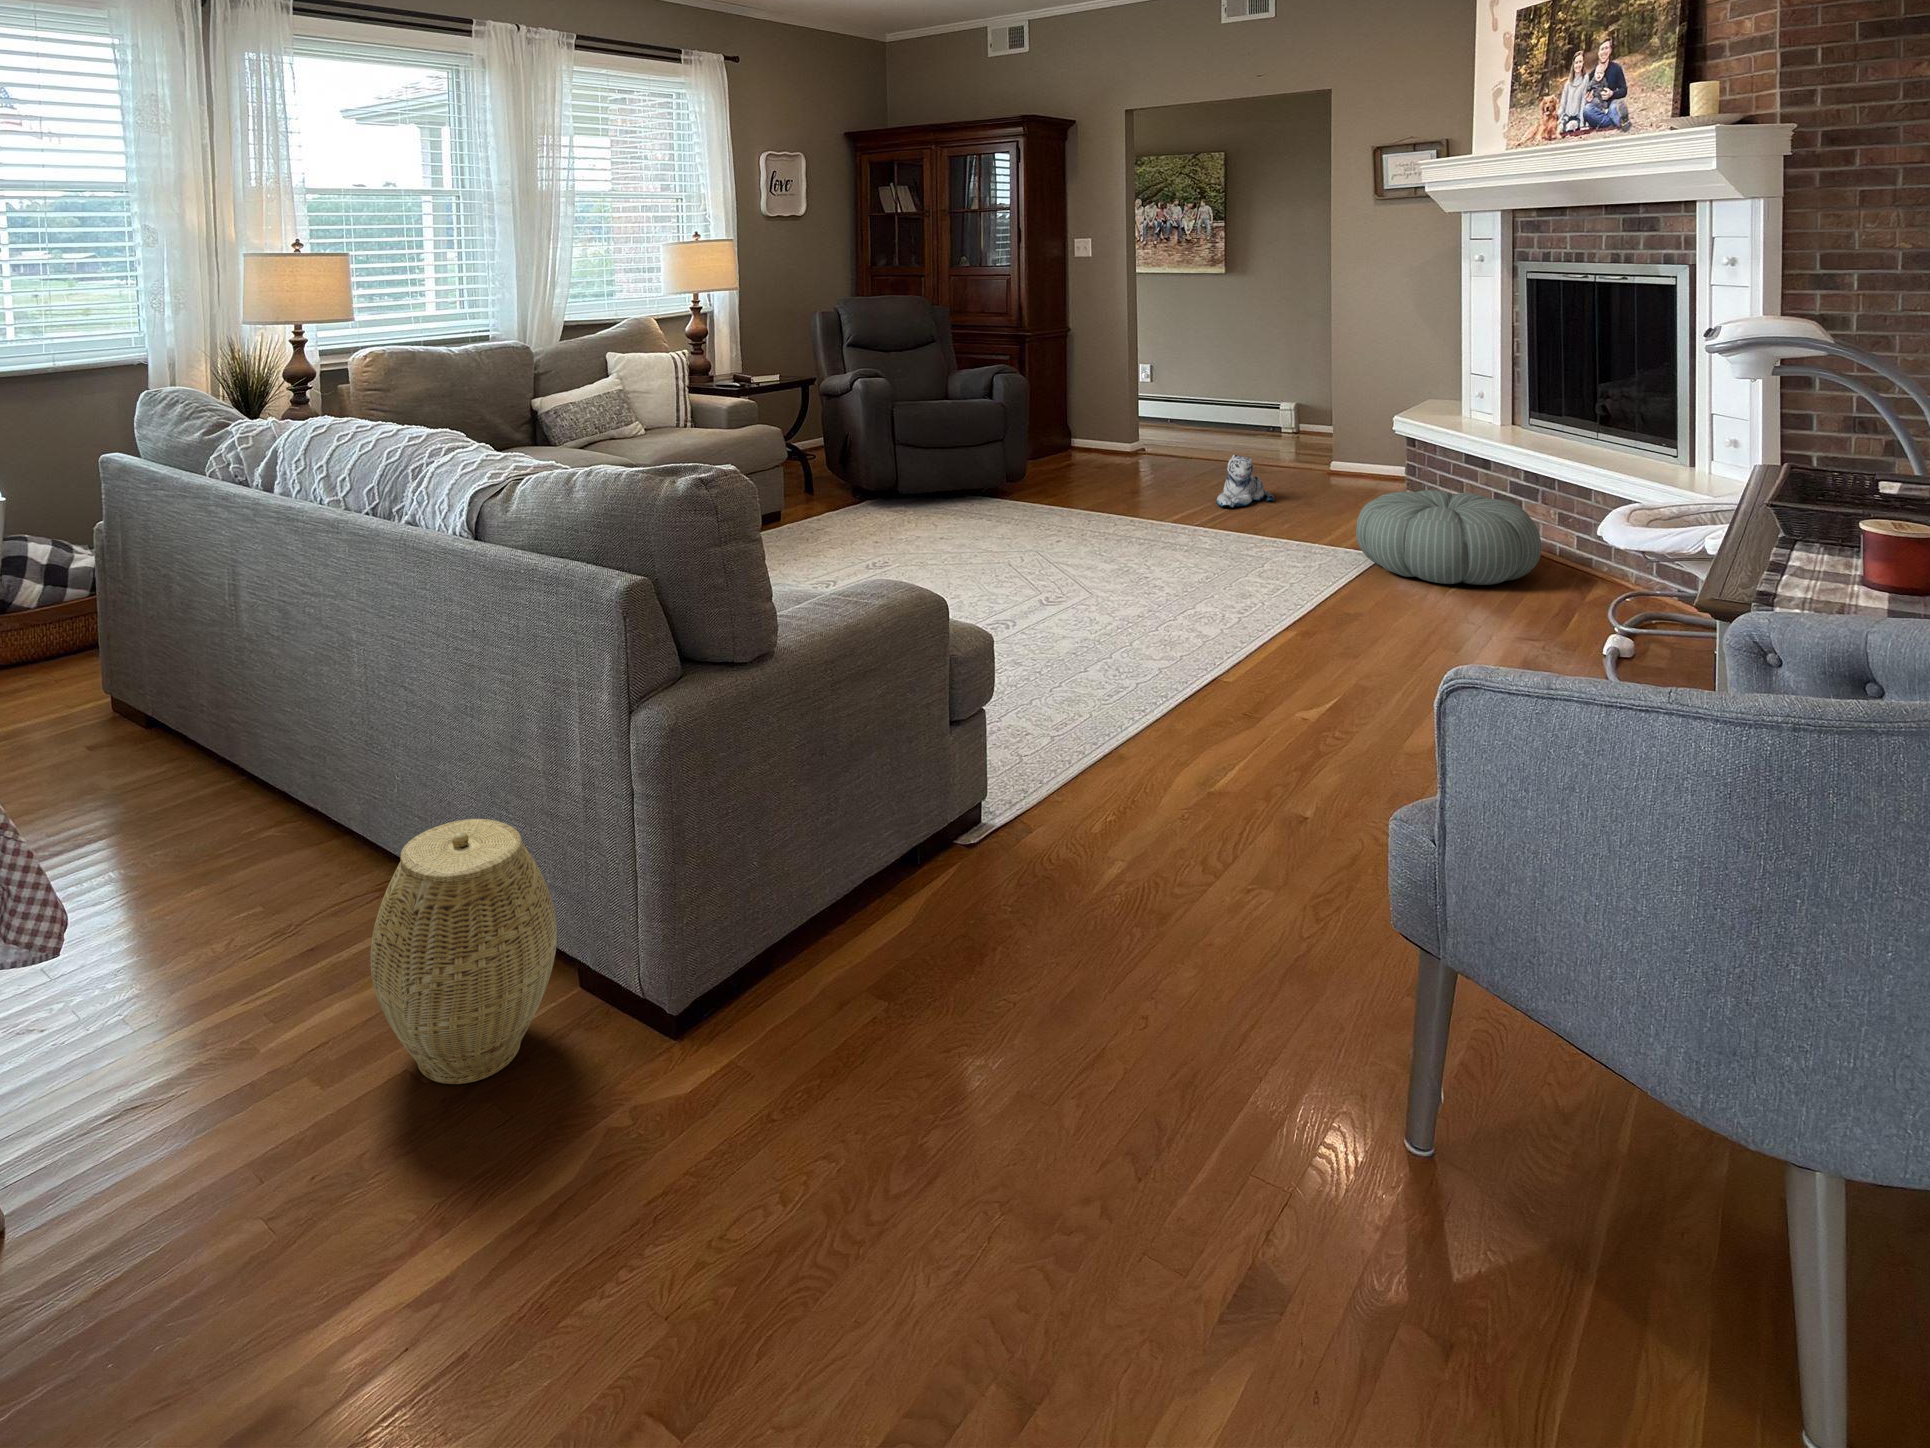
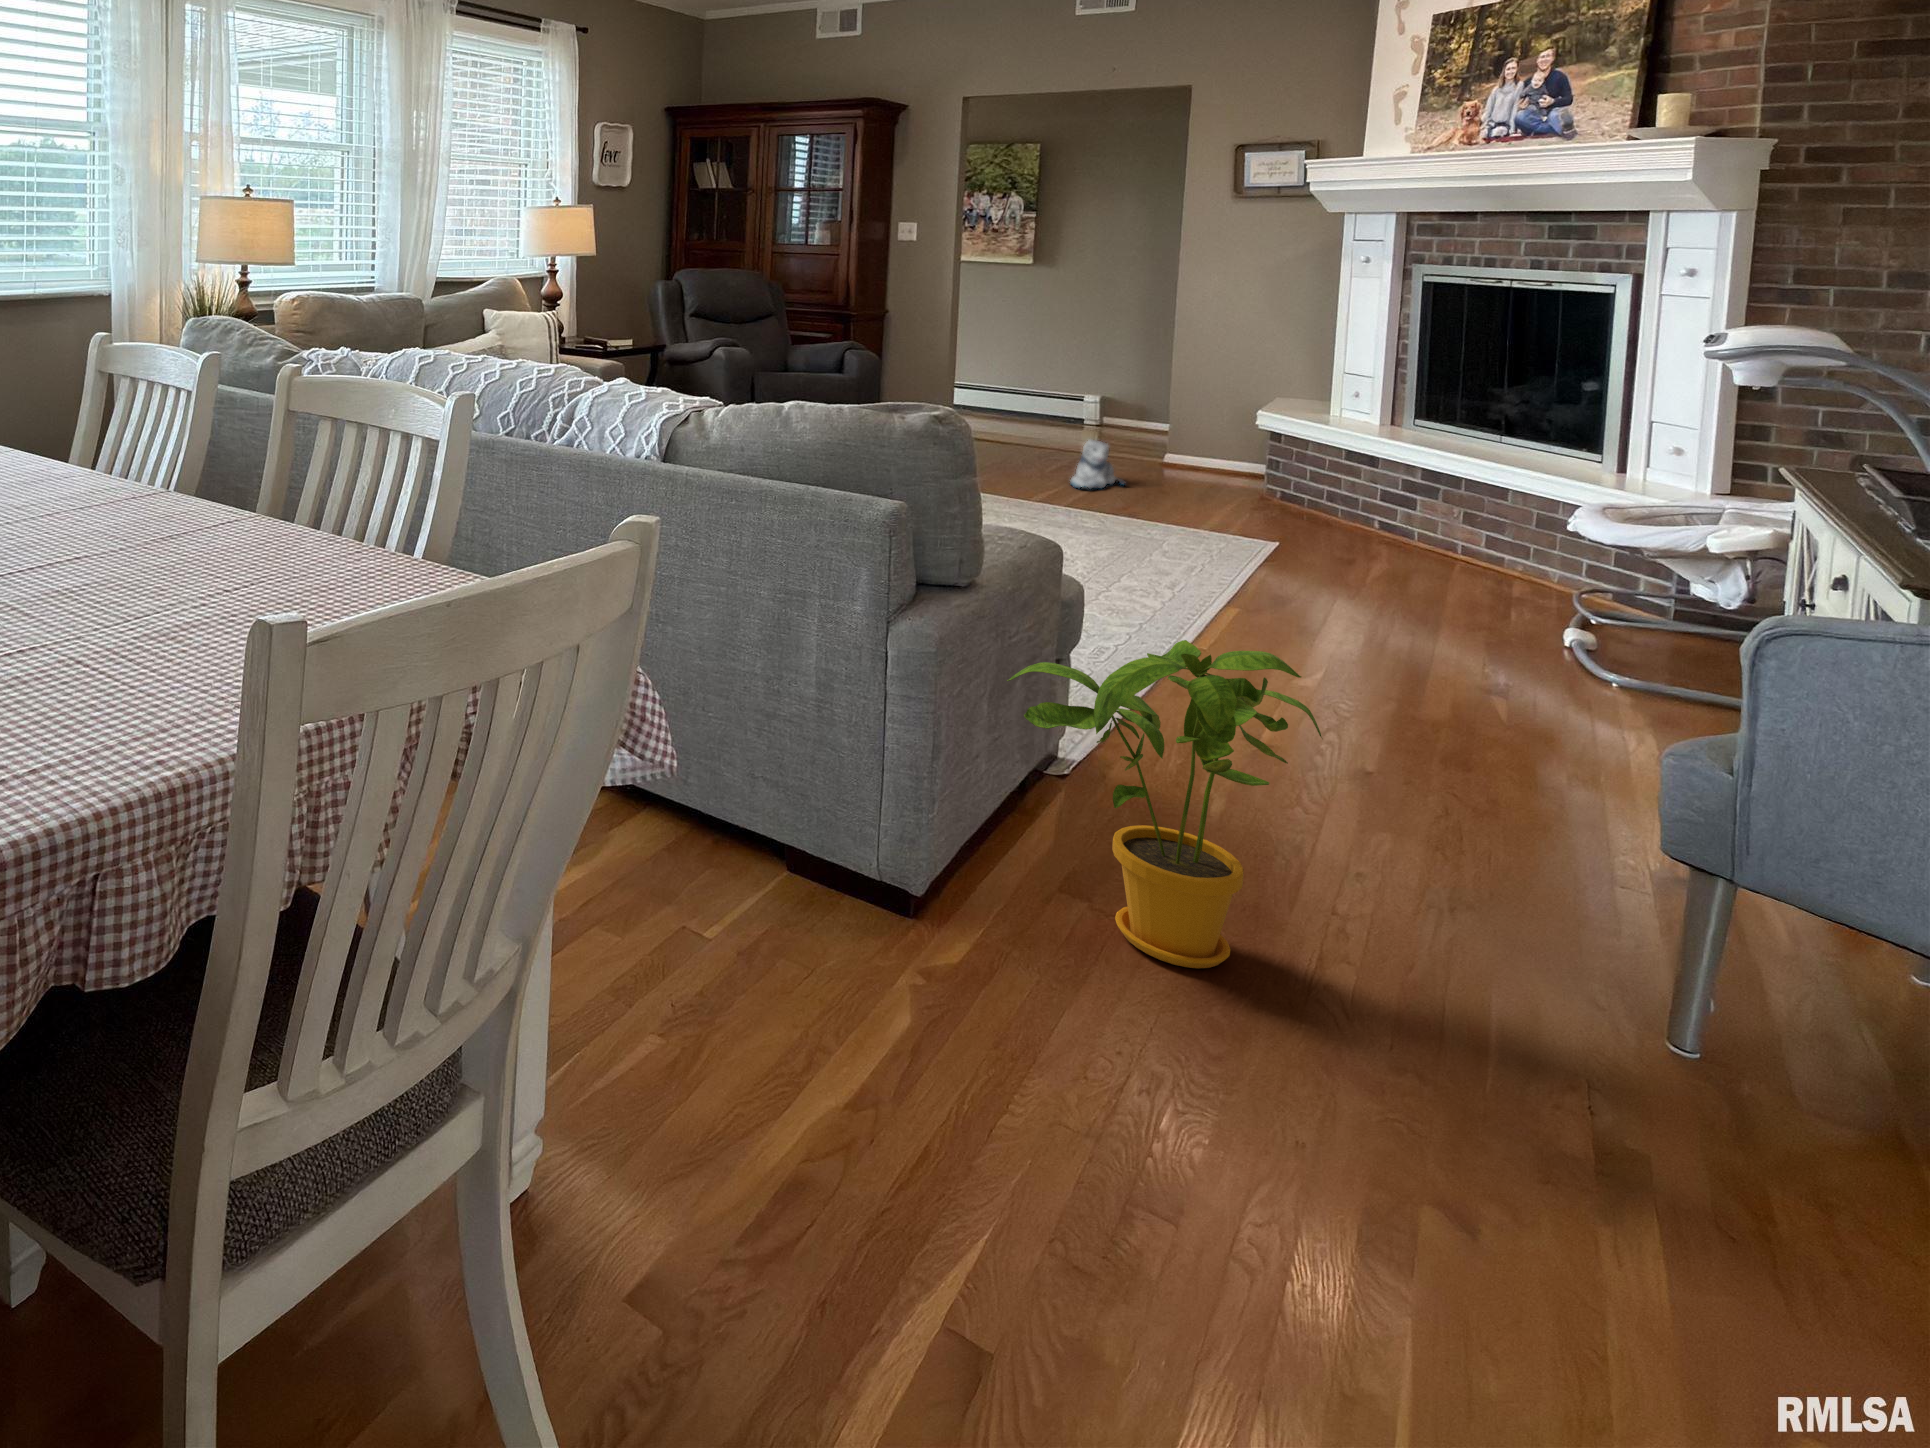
pouf: present [1356,490,1541,585] -> none [1254,481,1457,573]
house plant: none [783,732,1068,1101] -> present [1007,640,1322,968]
woven basket: present [370,819,557,1084] -> none [648,698,814,924]

